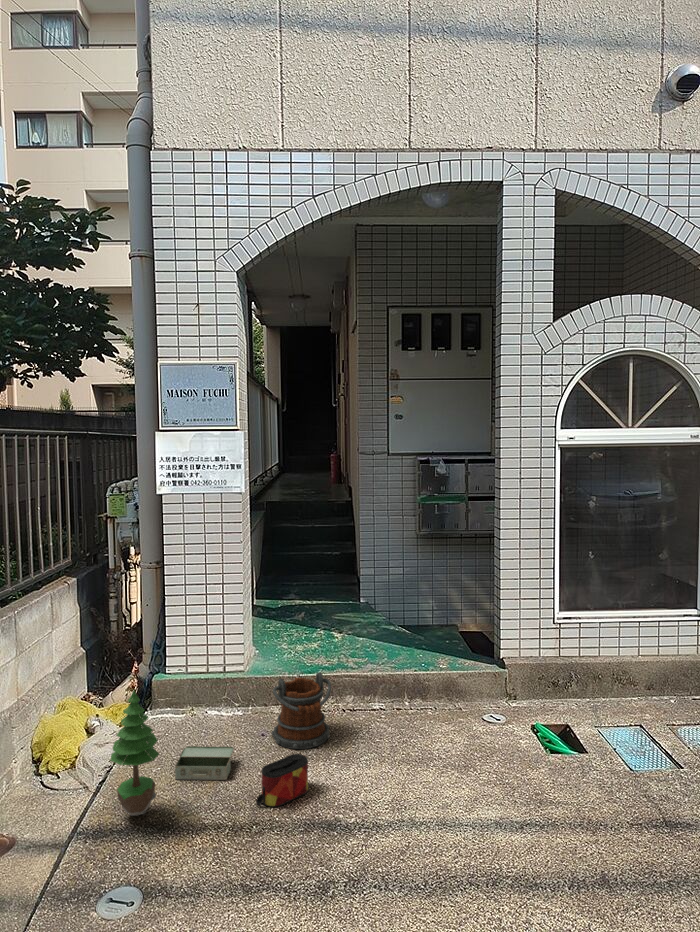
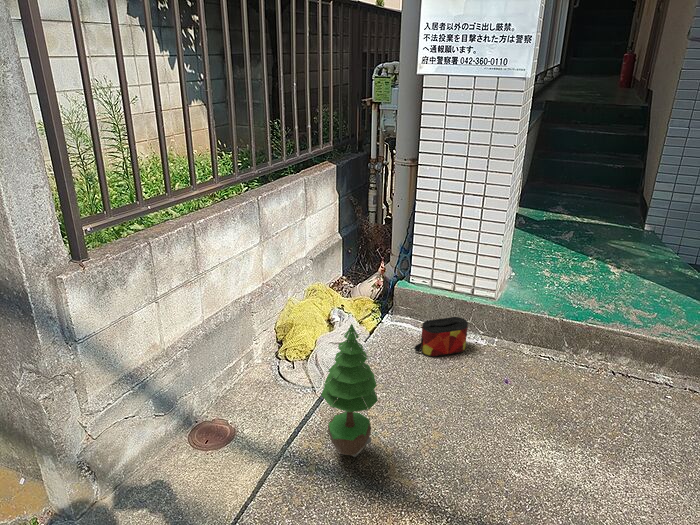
bucket: present [272,672,331,749] -> none [518,327,609,418]
toolbox: present [175,746,234,780] -> none [399,379,471,435]
bag: present [256,754,308,807] -> present [414,317,468,357]

